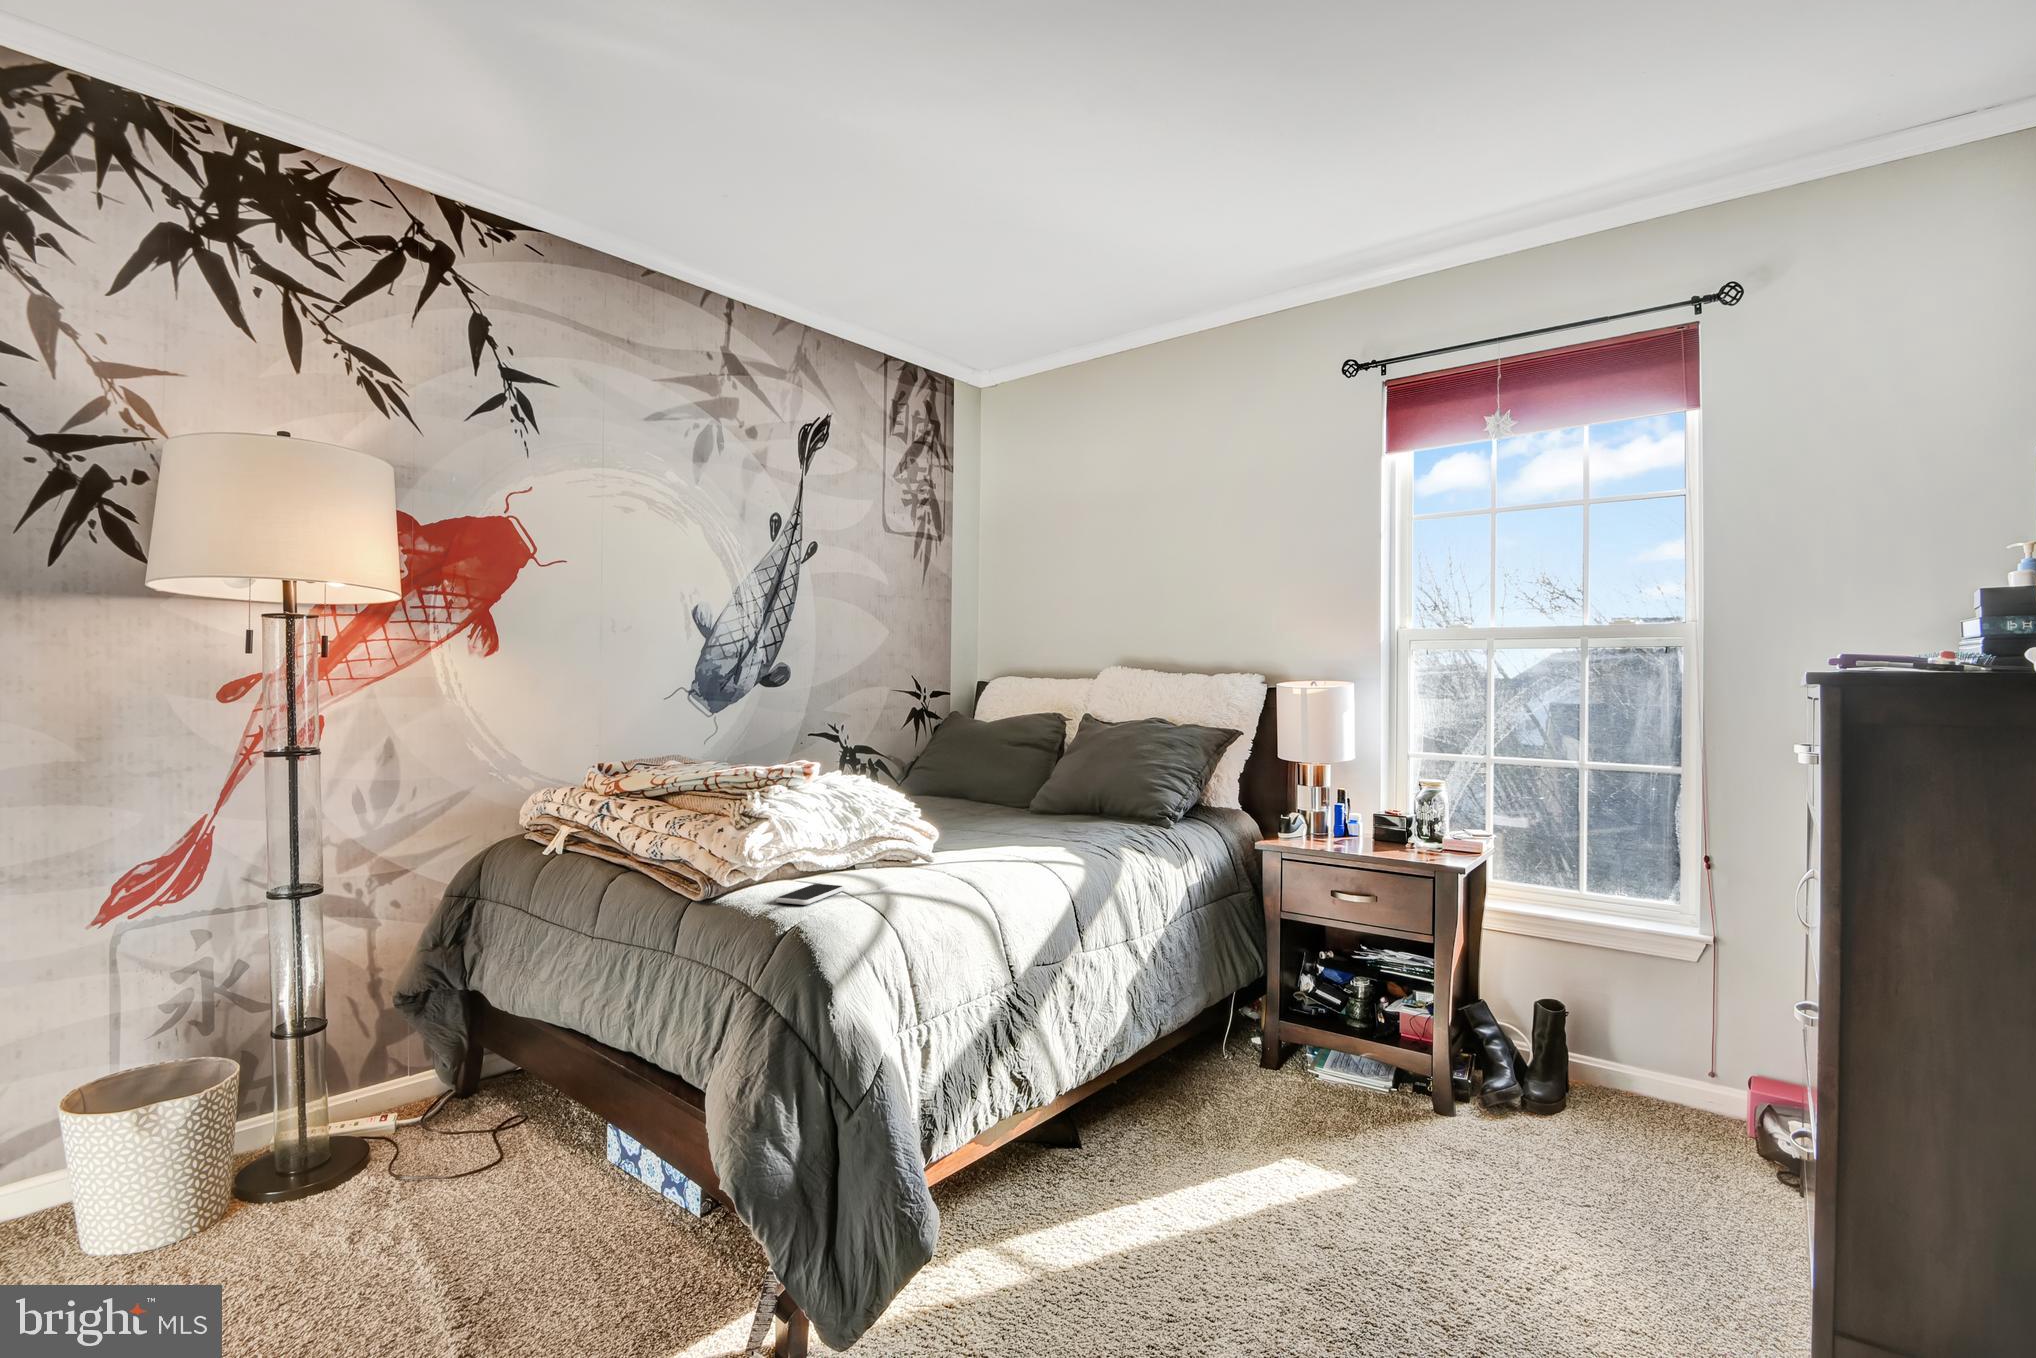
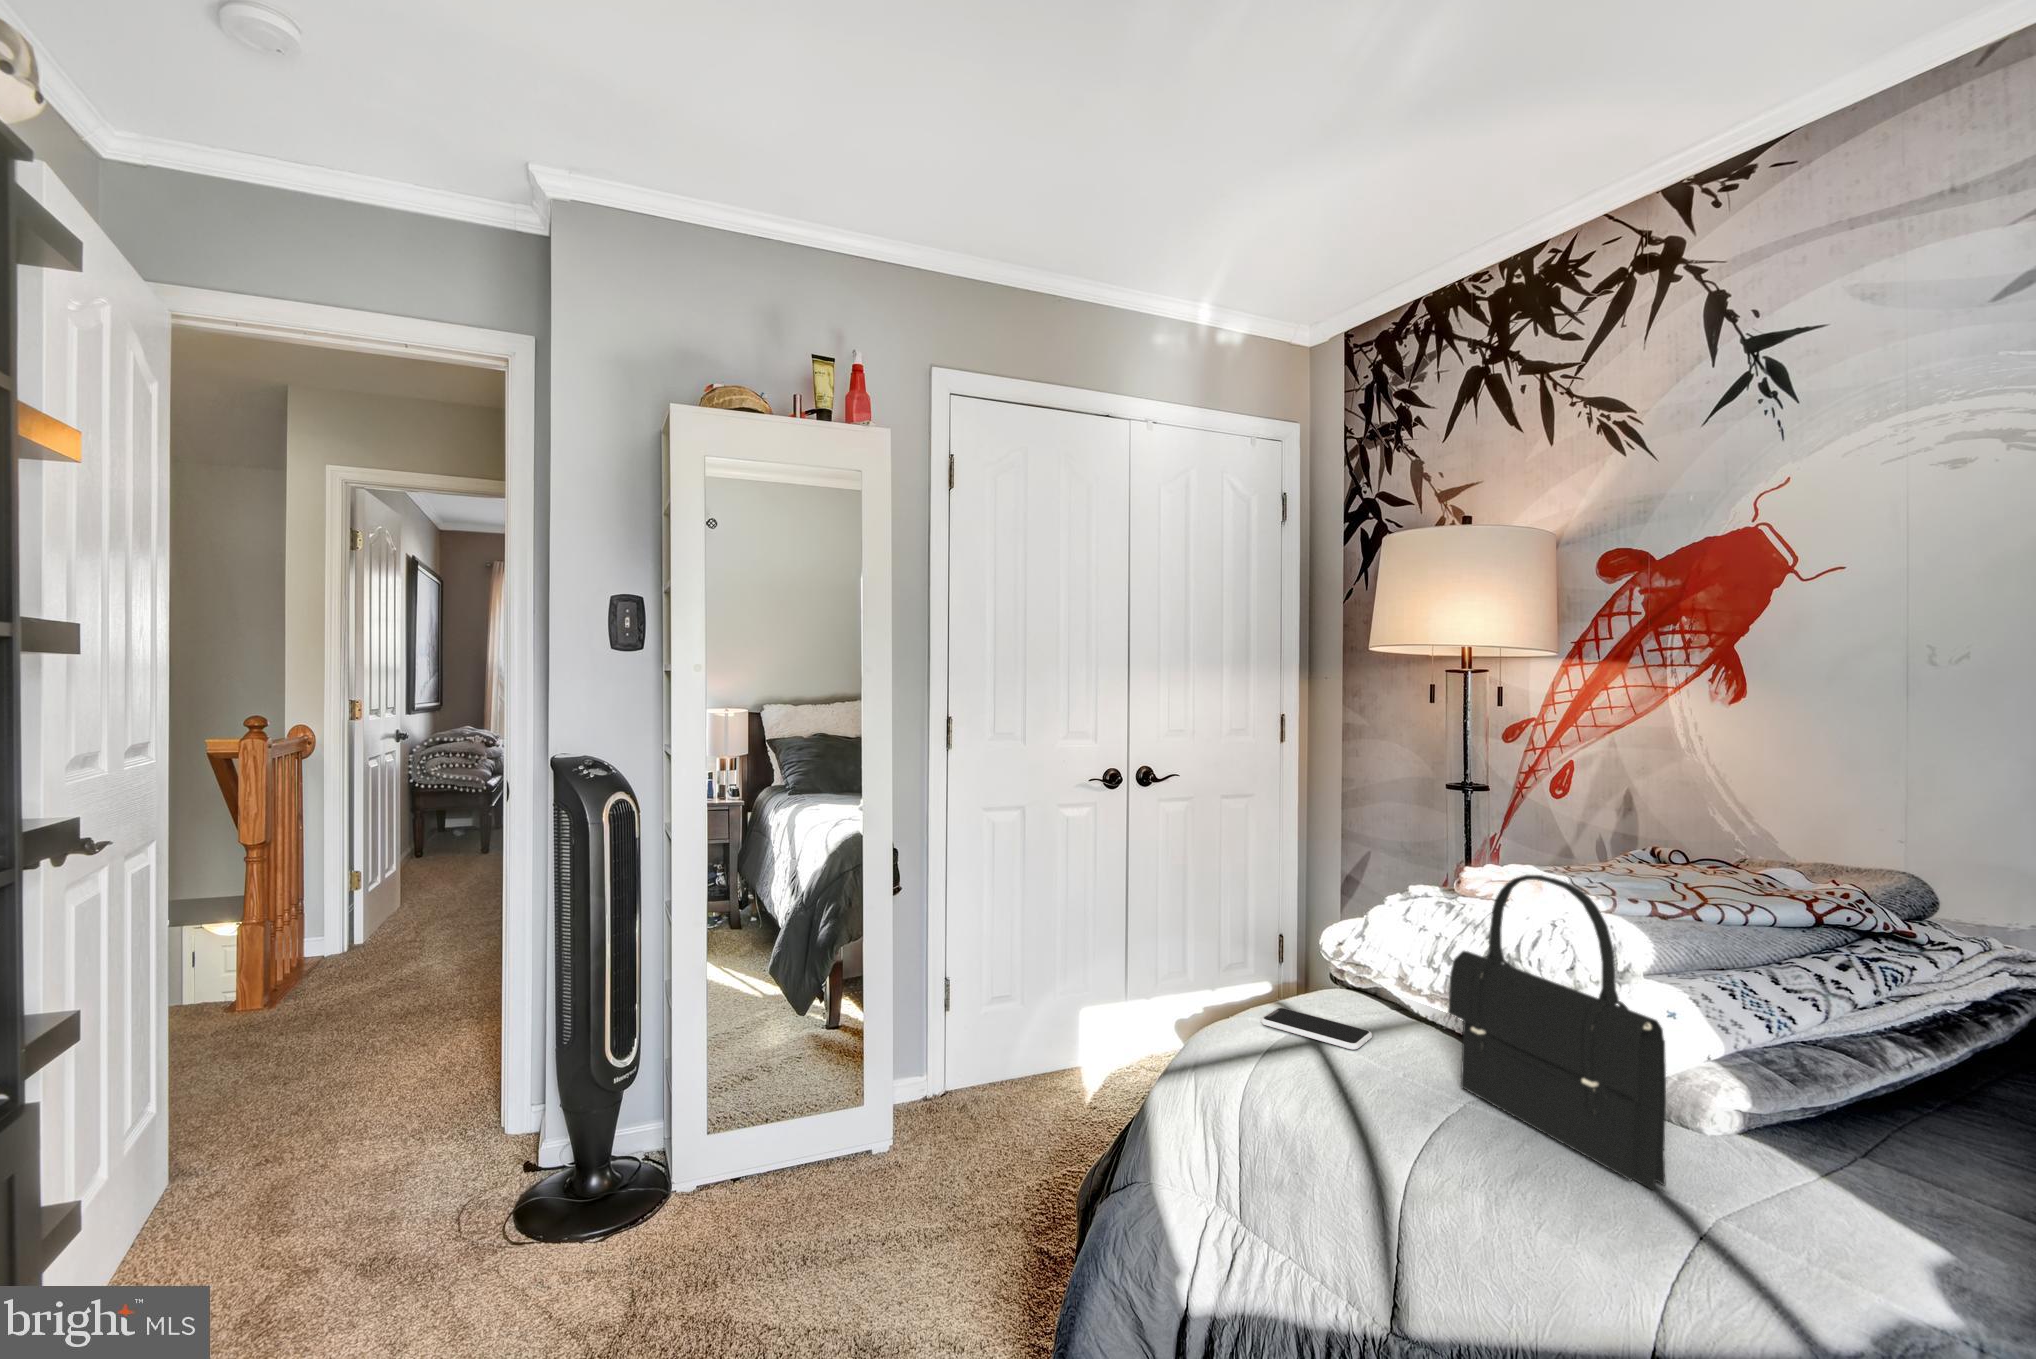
handbag: none [881,737,985,877] -> present [1448,875,1666,1190]

